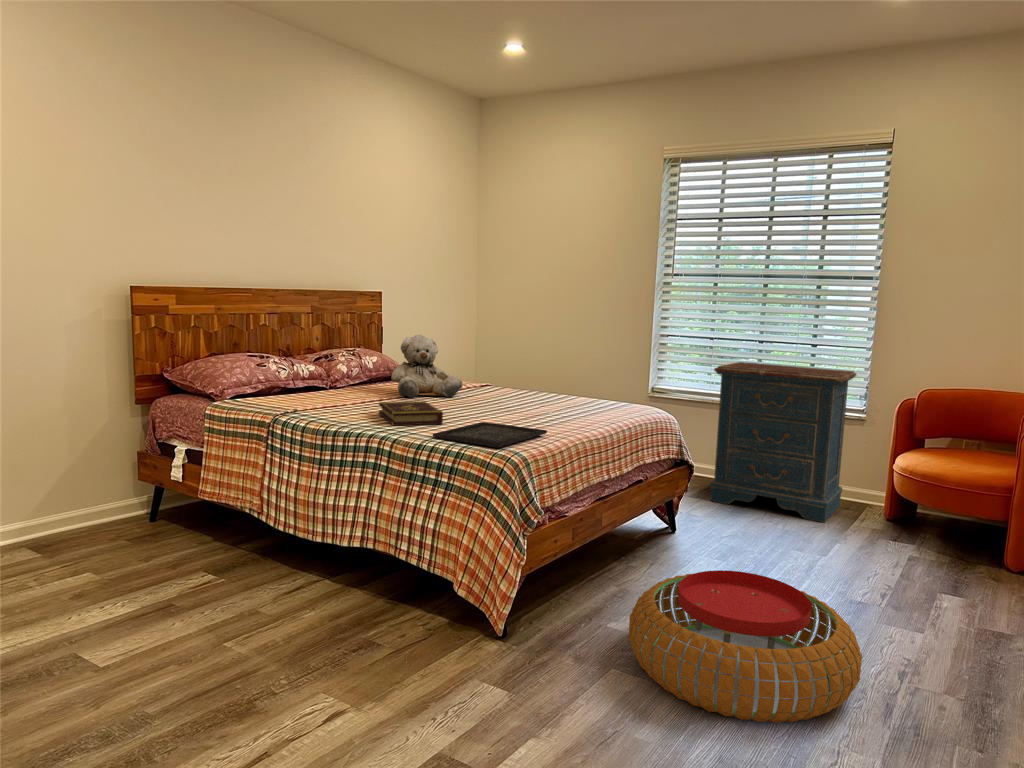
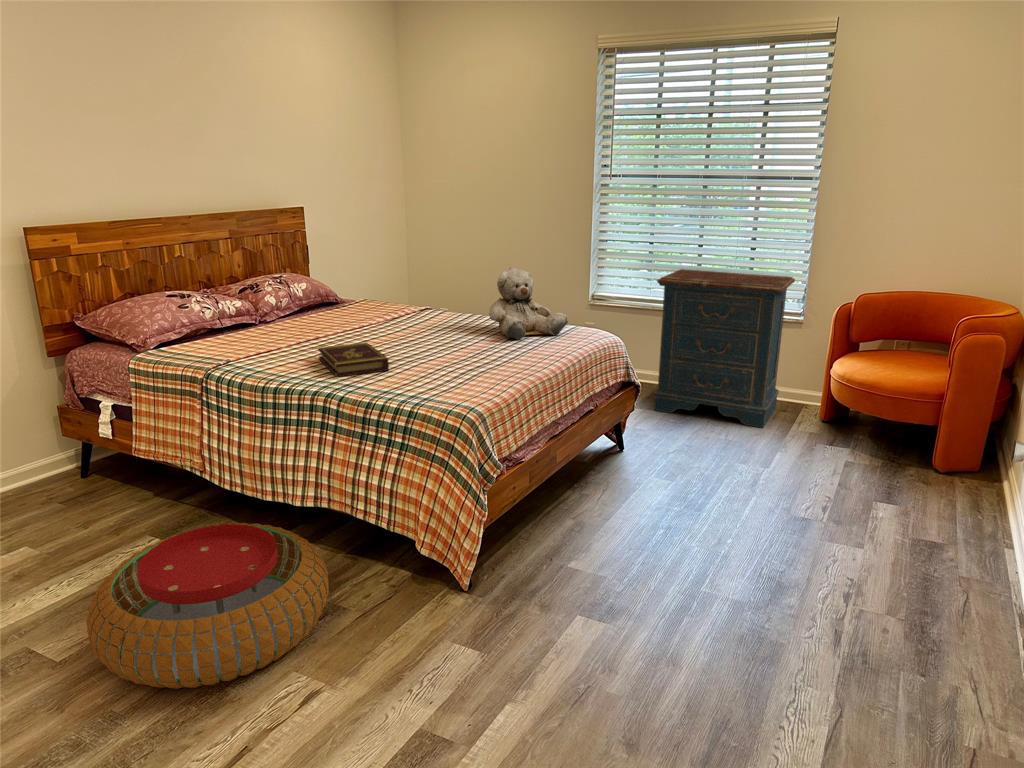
teddy bear: present [391,335,463,398] -> present [489,267,568,340]
tray: present [433,422,547,448] -> none [381,366,499,402]
pouf: present [629,570,862,723] -> present [86,523,329,689]

